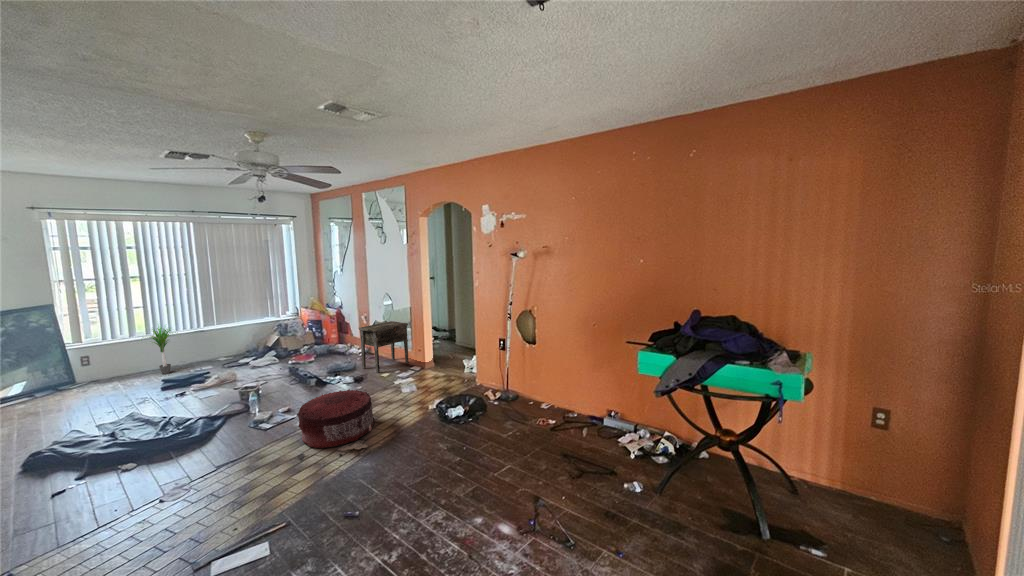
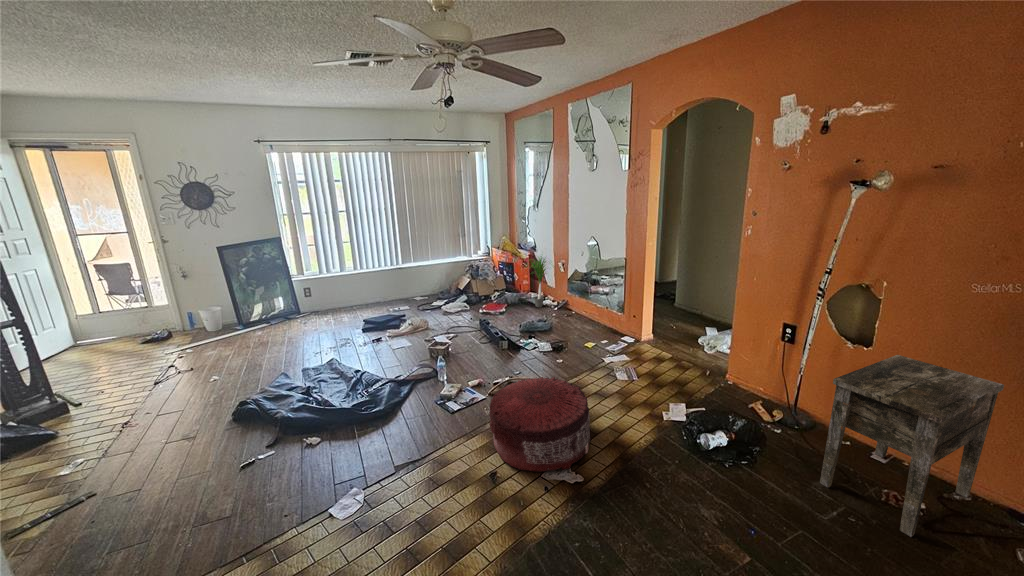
side table: present [359,321,409,373] -> present [820,355,1004,537]
potted plant: present [150,326,171,374] -> present [531,257,546,307]

